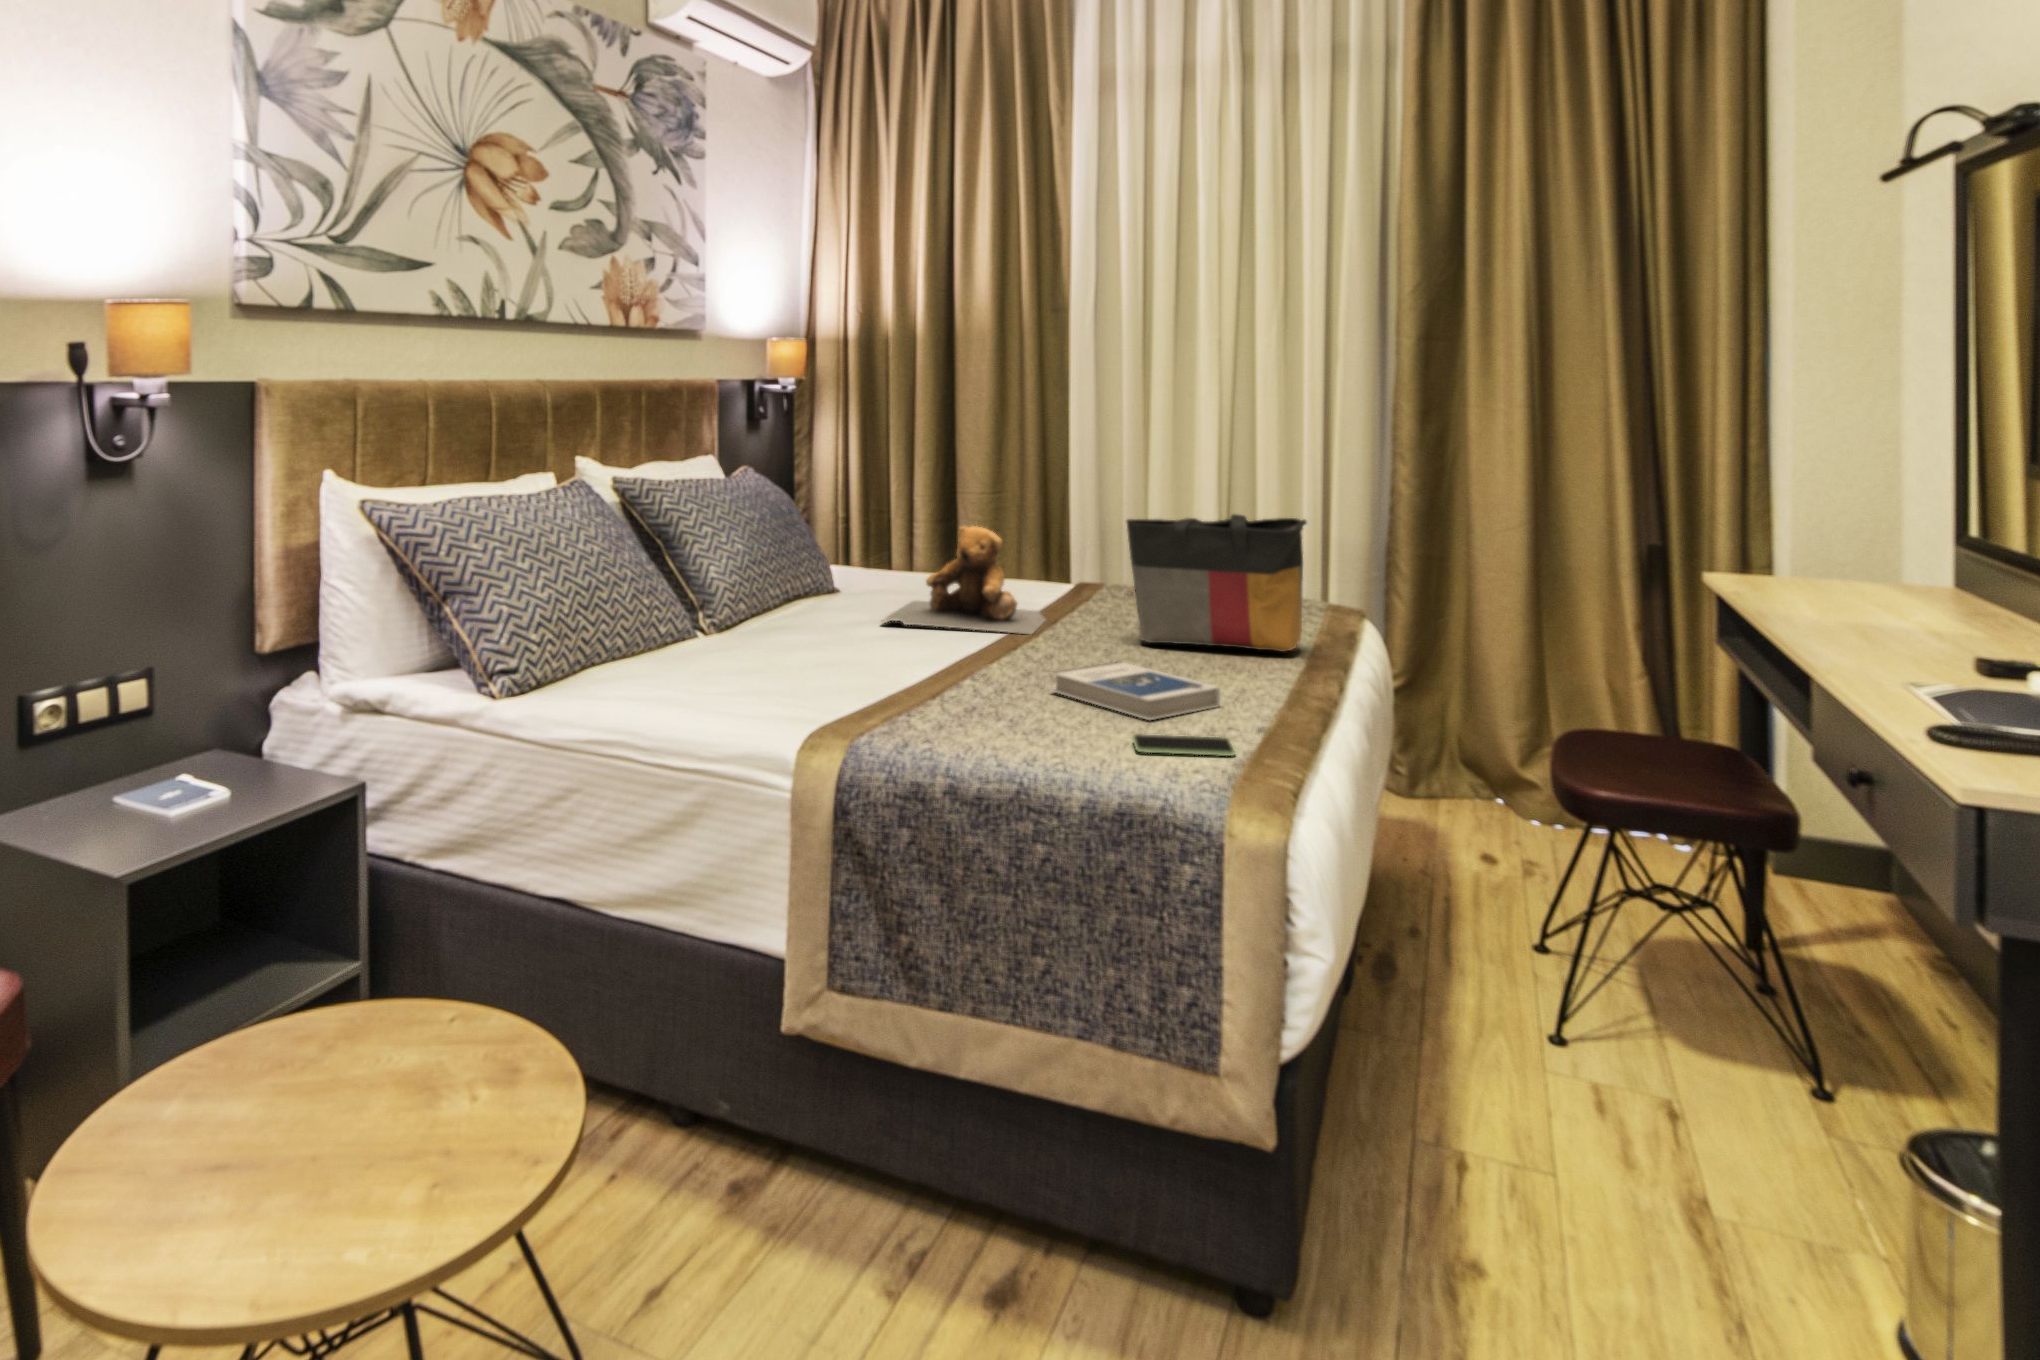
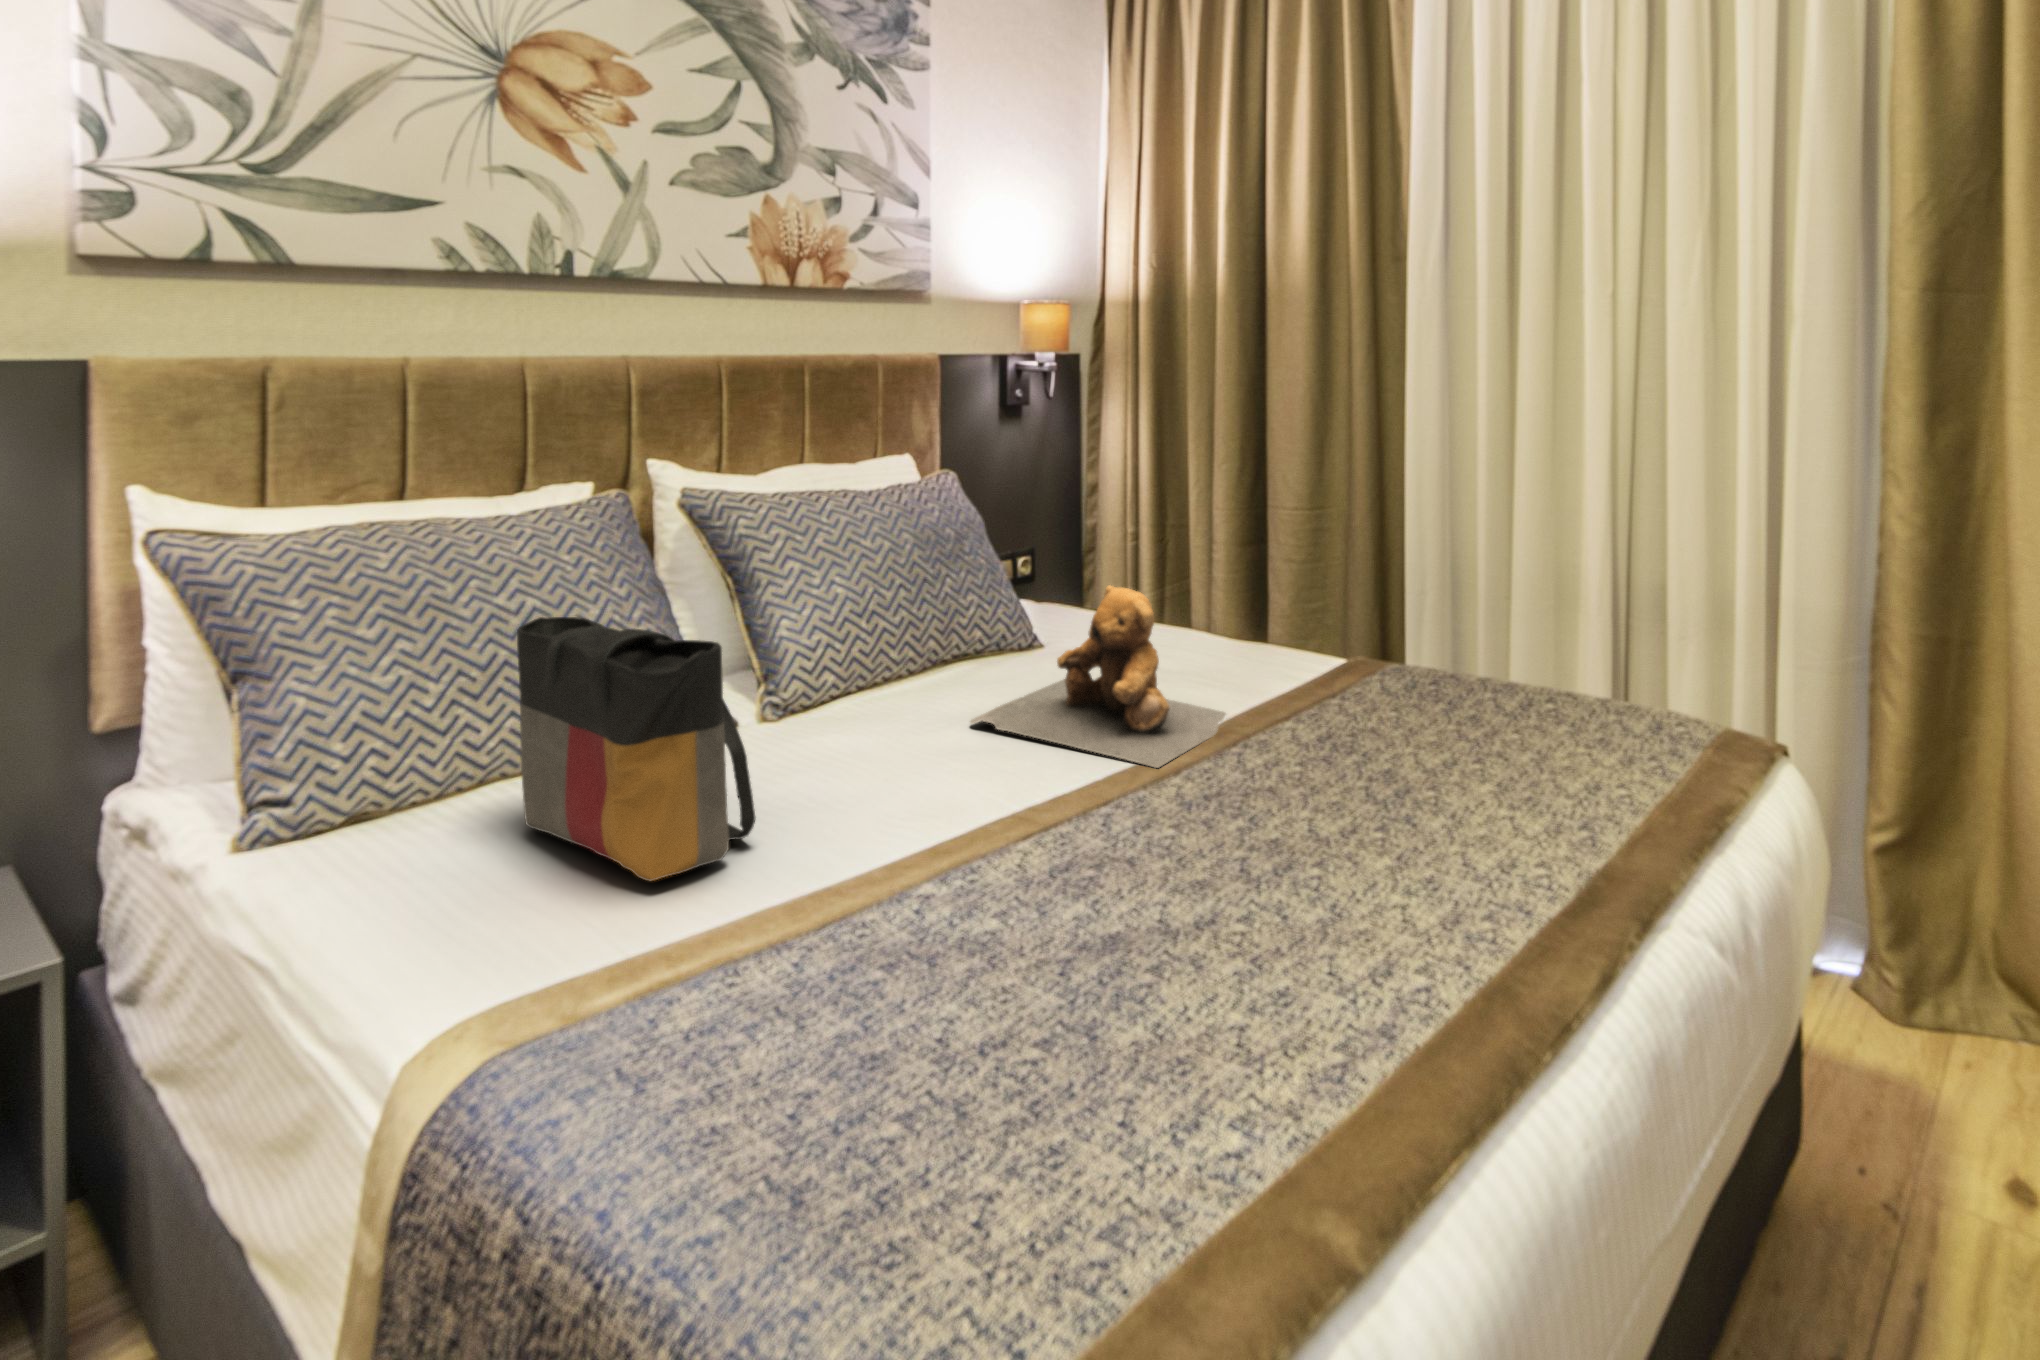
tote bag: present [1127,514,1307,652] -> present [517,617,755,881]
hardback book: present [1051,662,1220,720] -> none [1024,876,1275,1049]
smartphone: present [1133,734,1235,756] -> none [971,1109,1175,1216]

